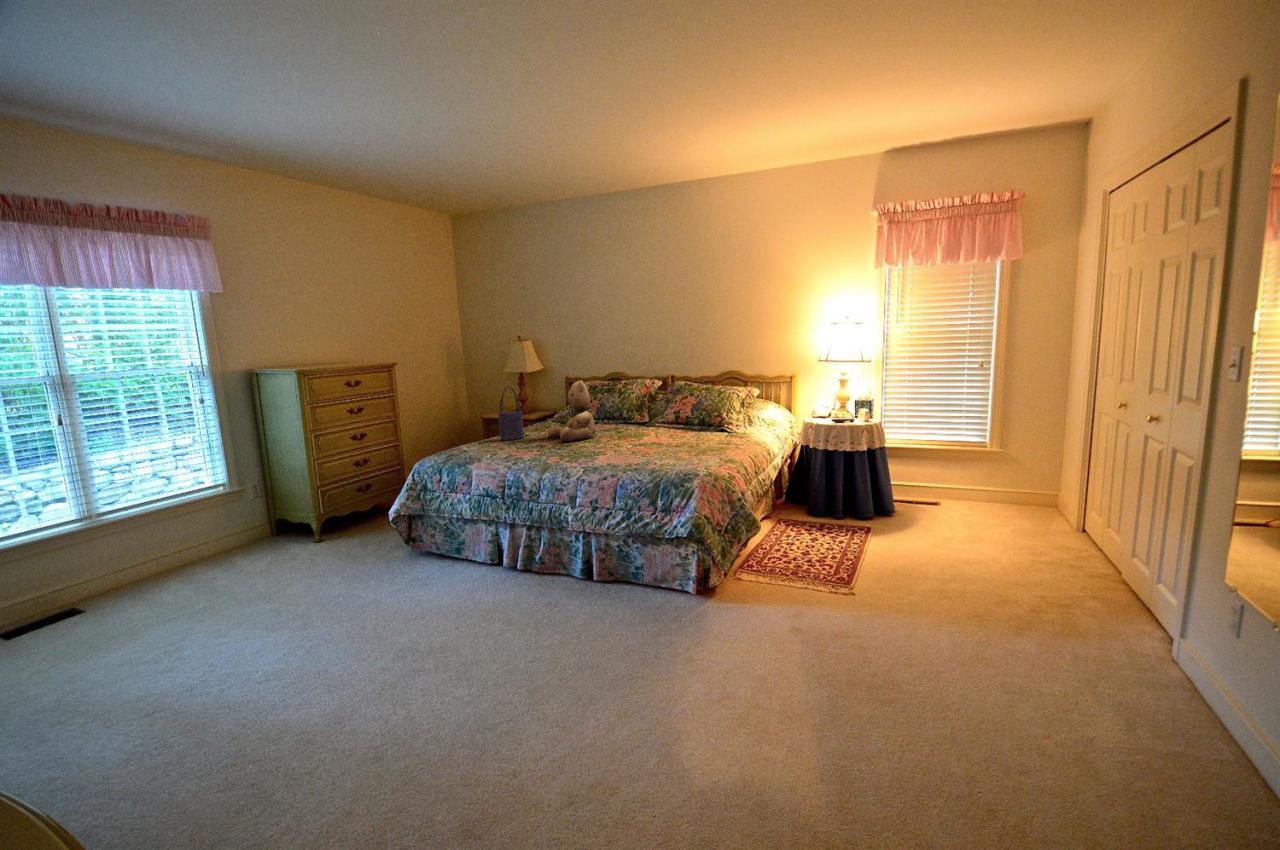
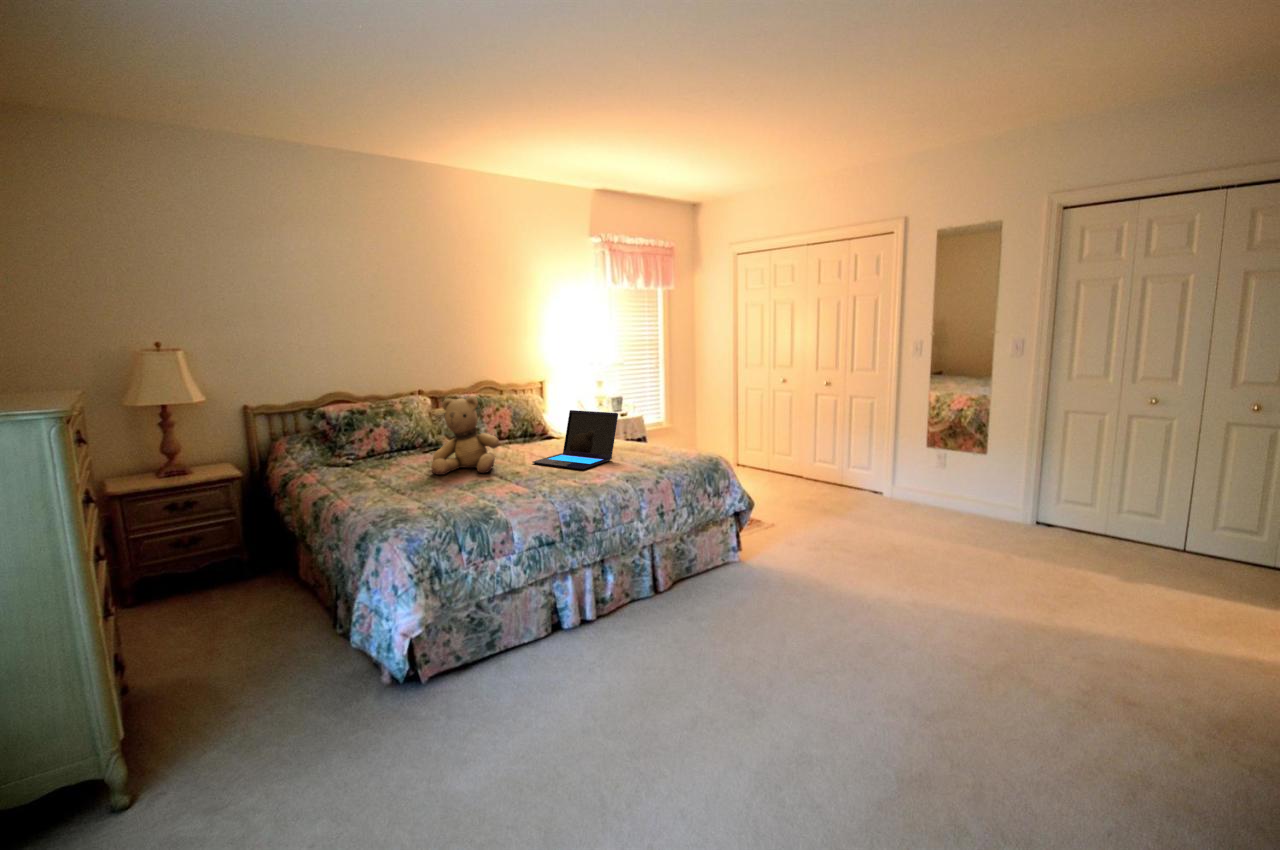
tote bag: present [498,387,524,440] -> none [387,414,410,491]
laptop: none [595,402,660,454] -> present [533,410,618,469]

